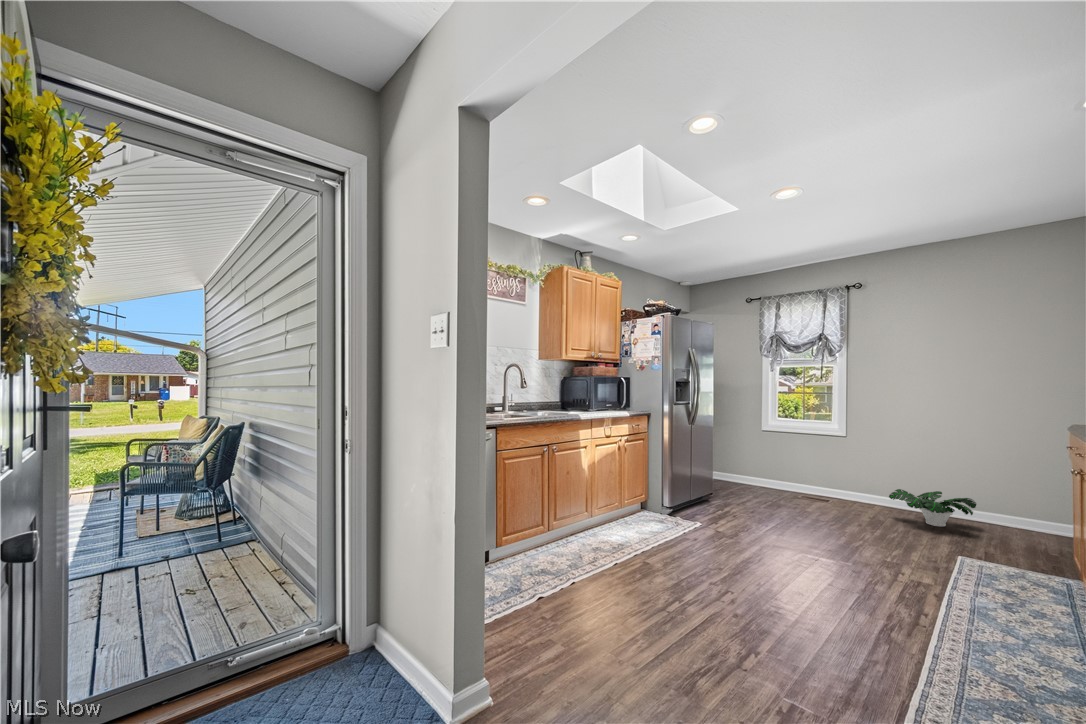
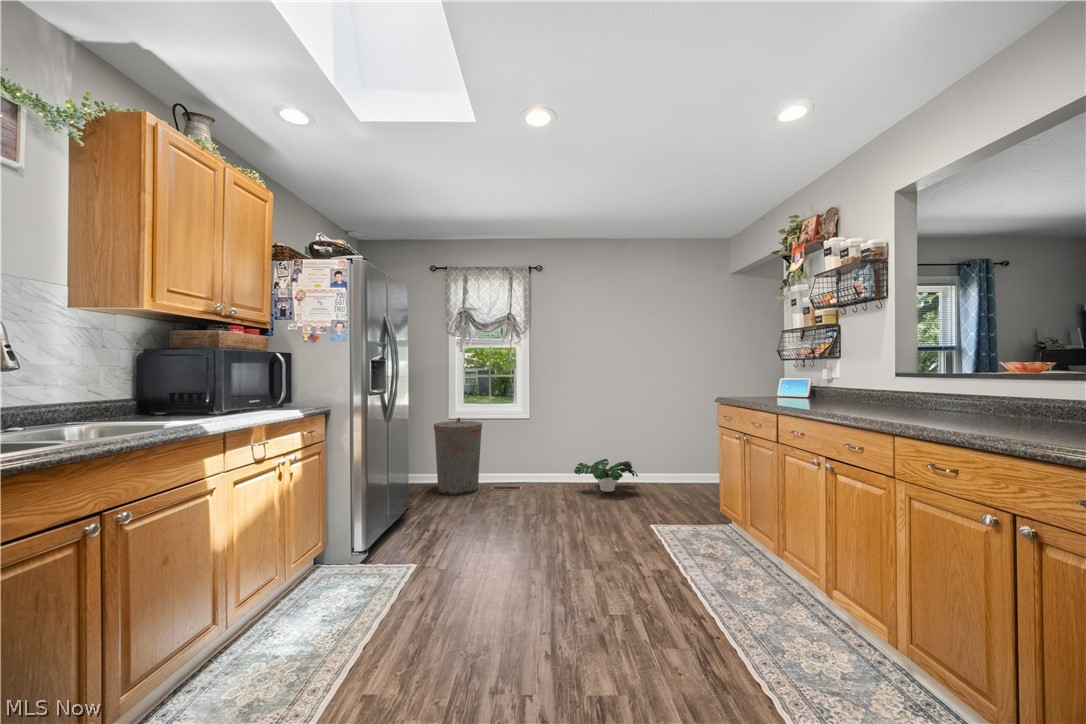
trash can: none [744,429,791,497] -> present [434,418,482,495]

